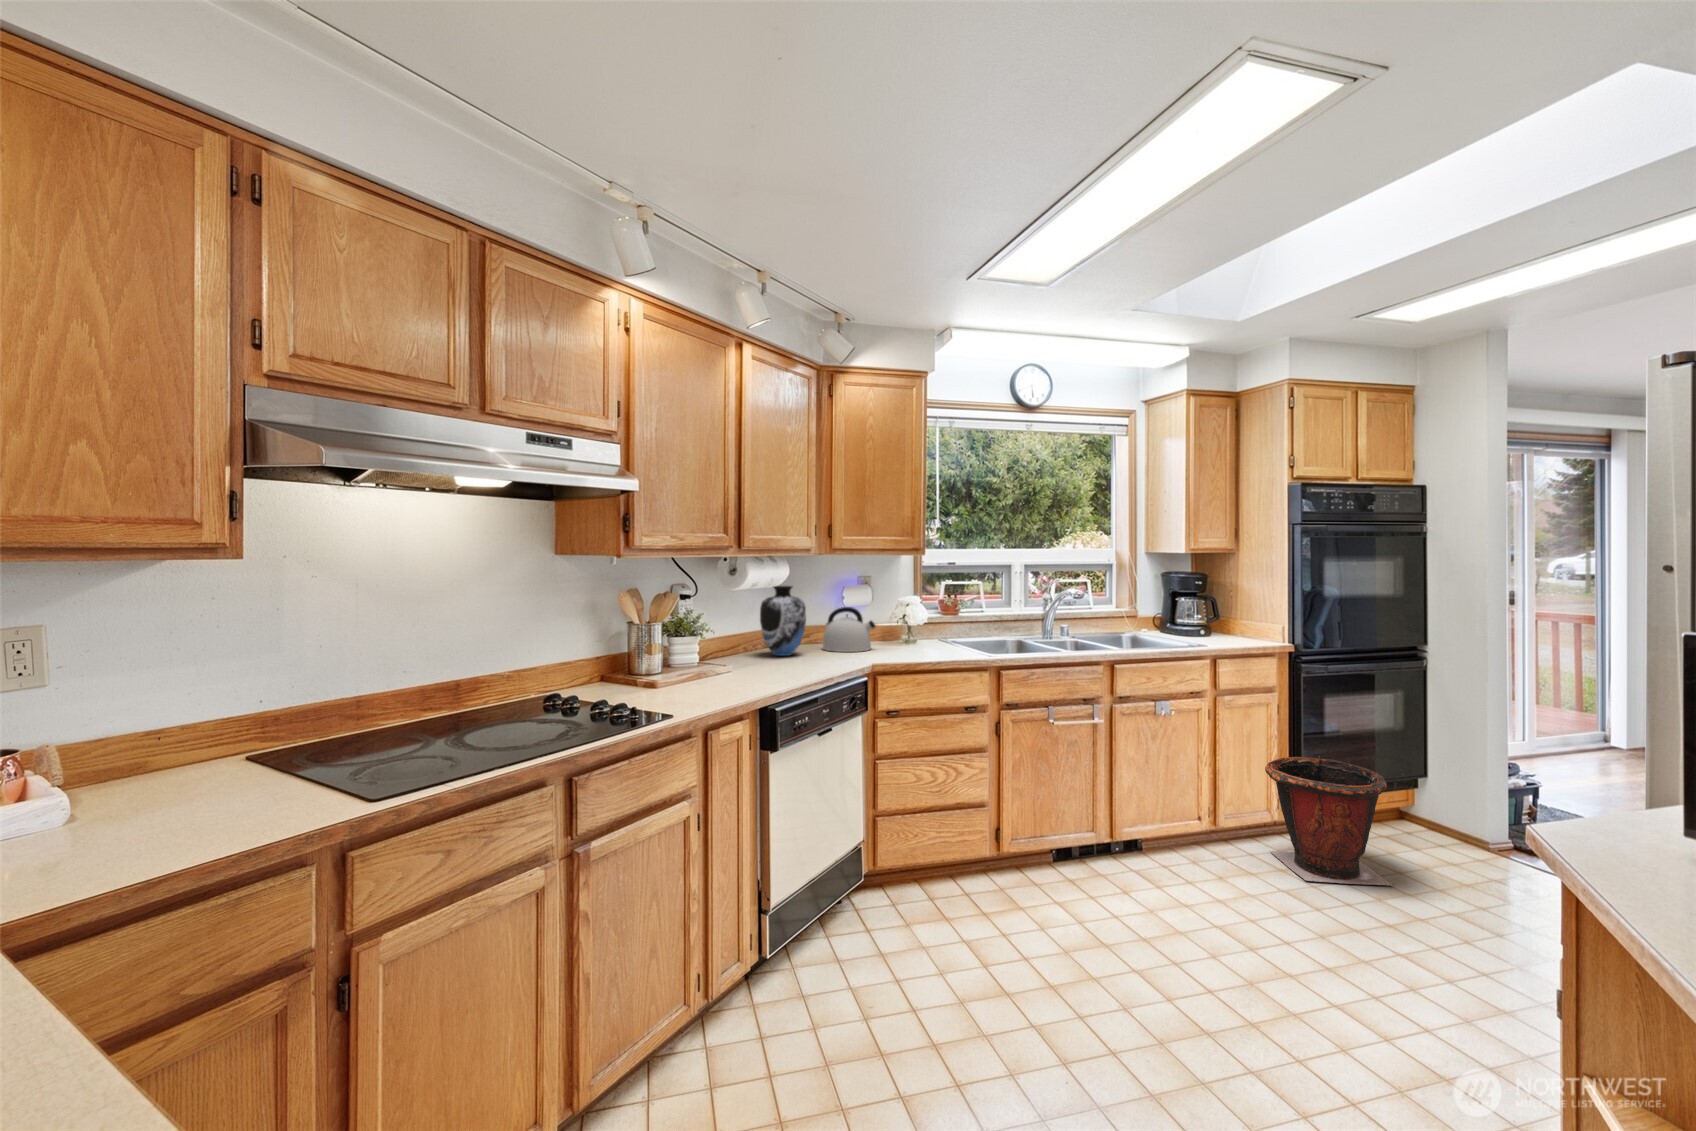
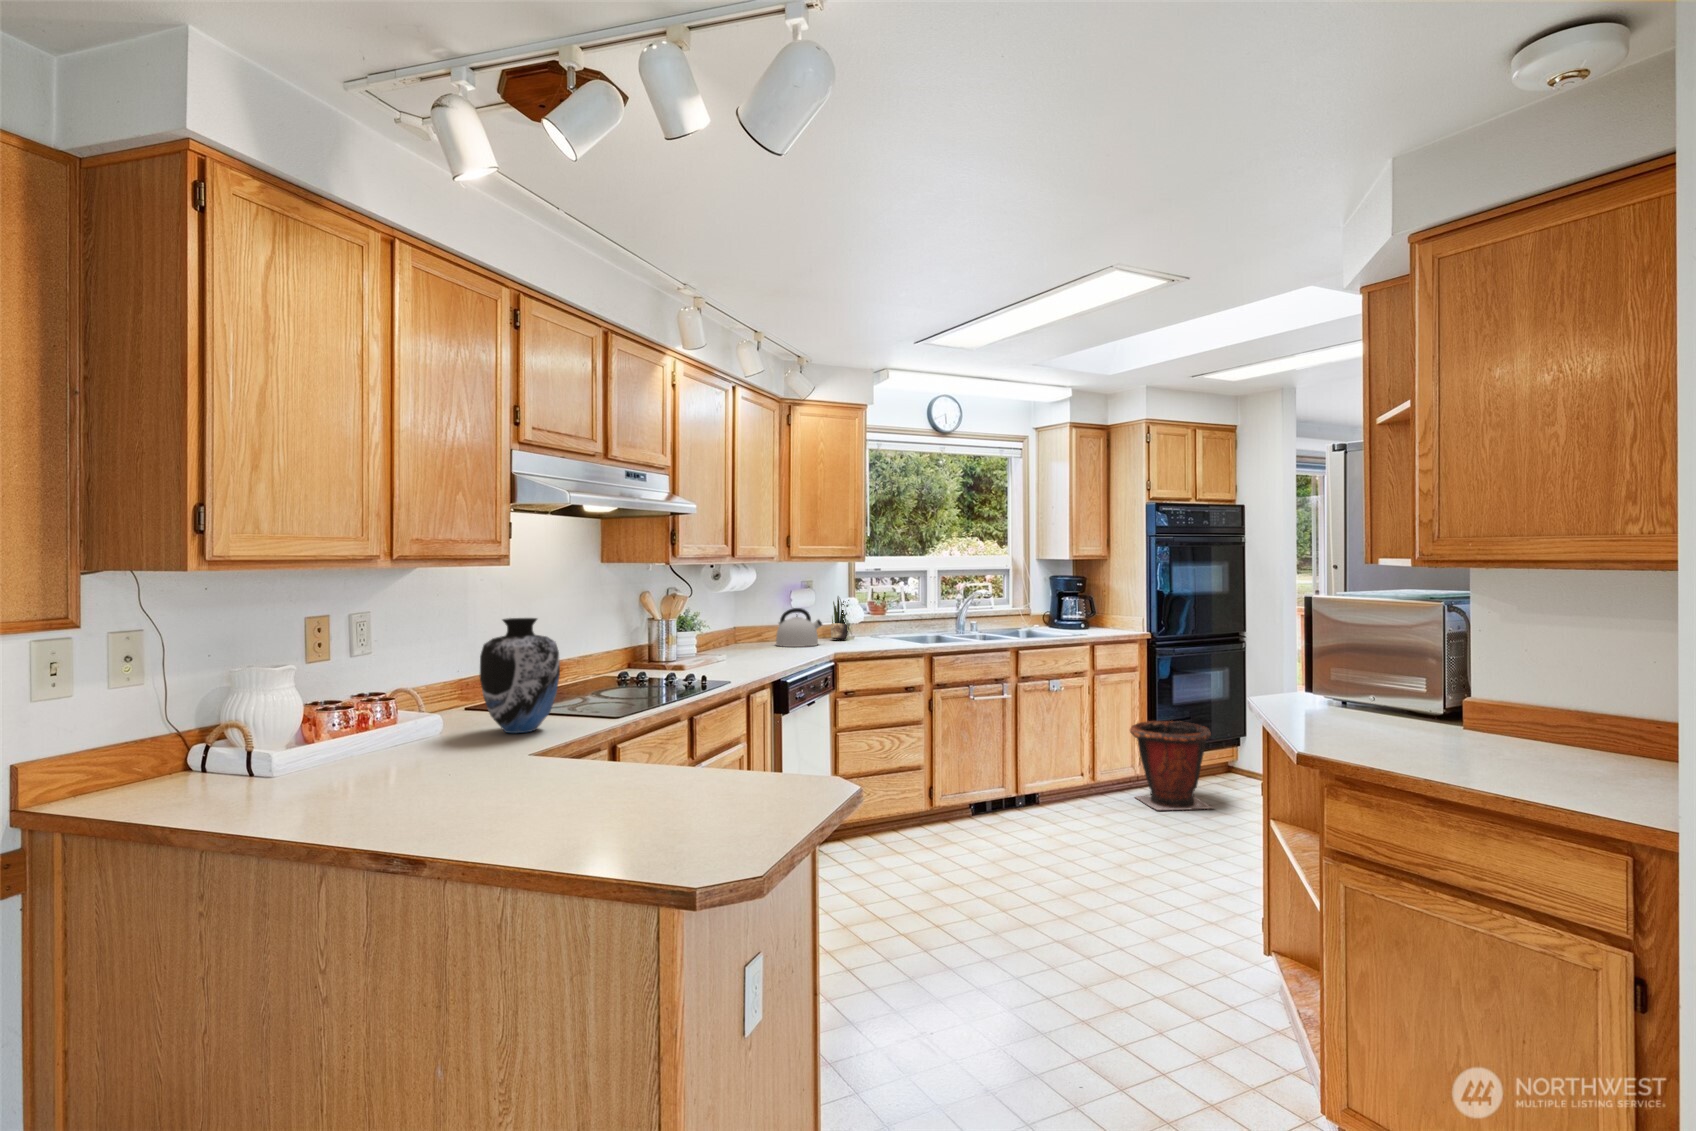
vase: present [760,586,806,656] -> present [480,618,560,733]
potted plant: none [892,592,913,643] -> present [831,596,849,640]

